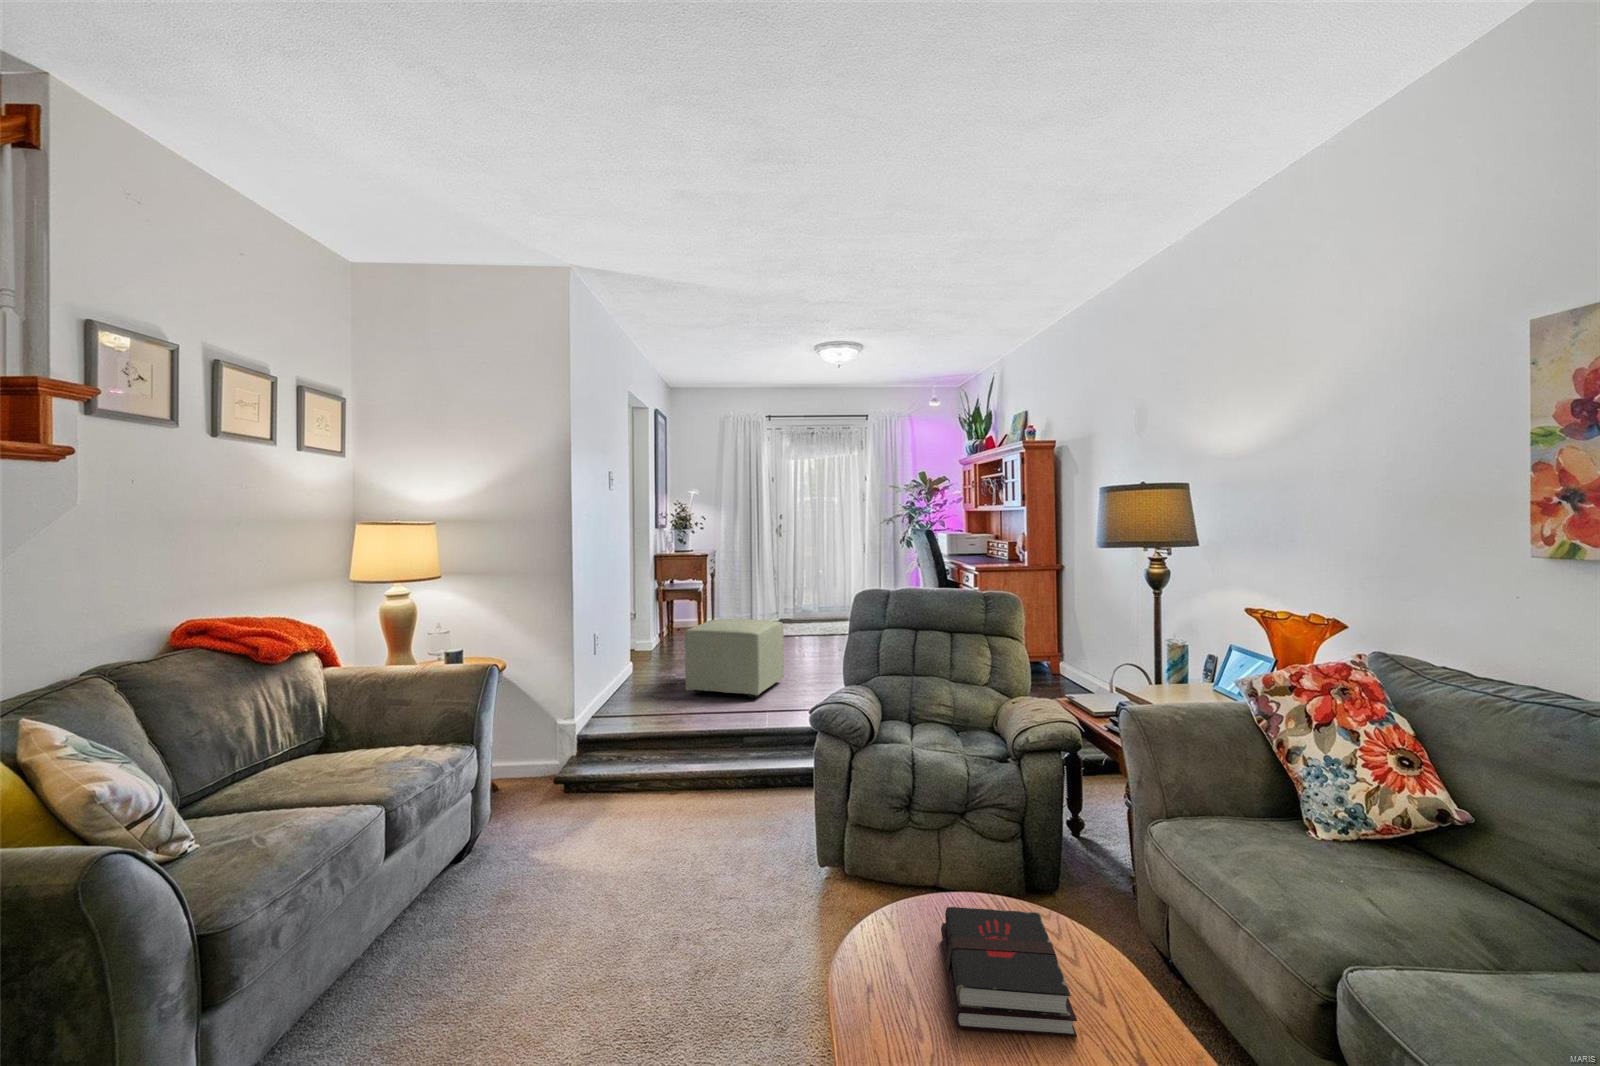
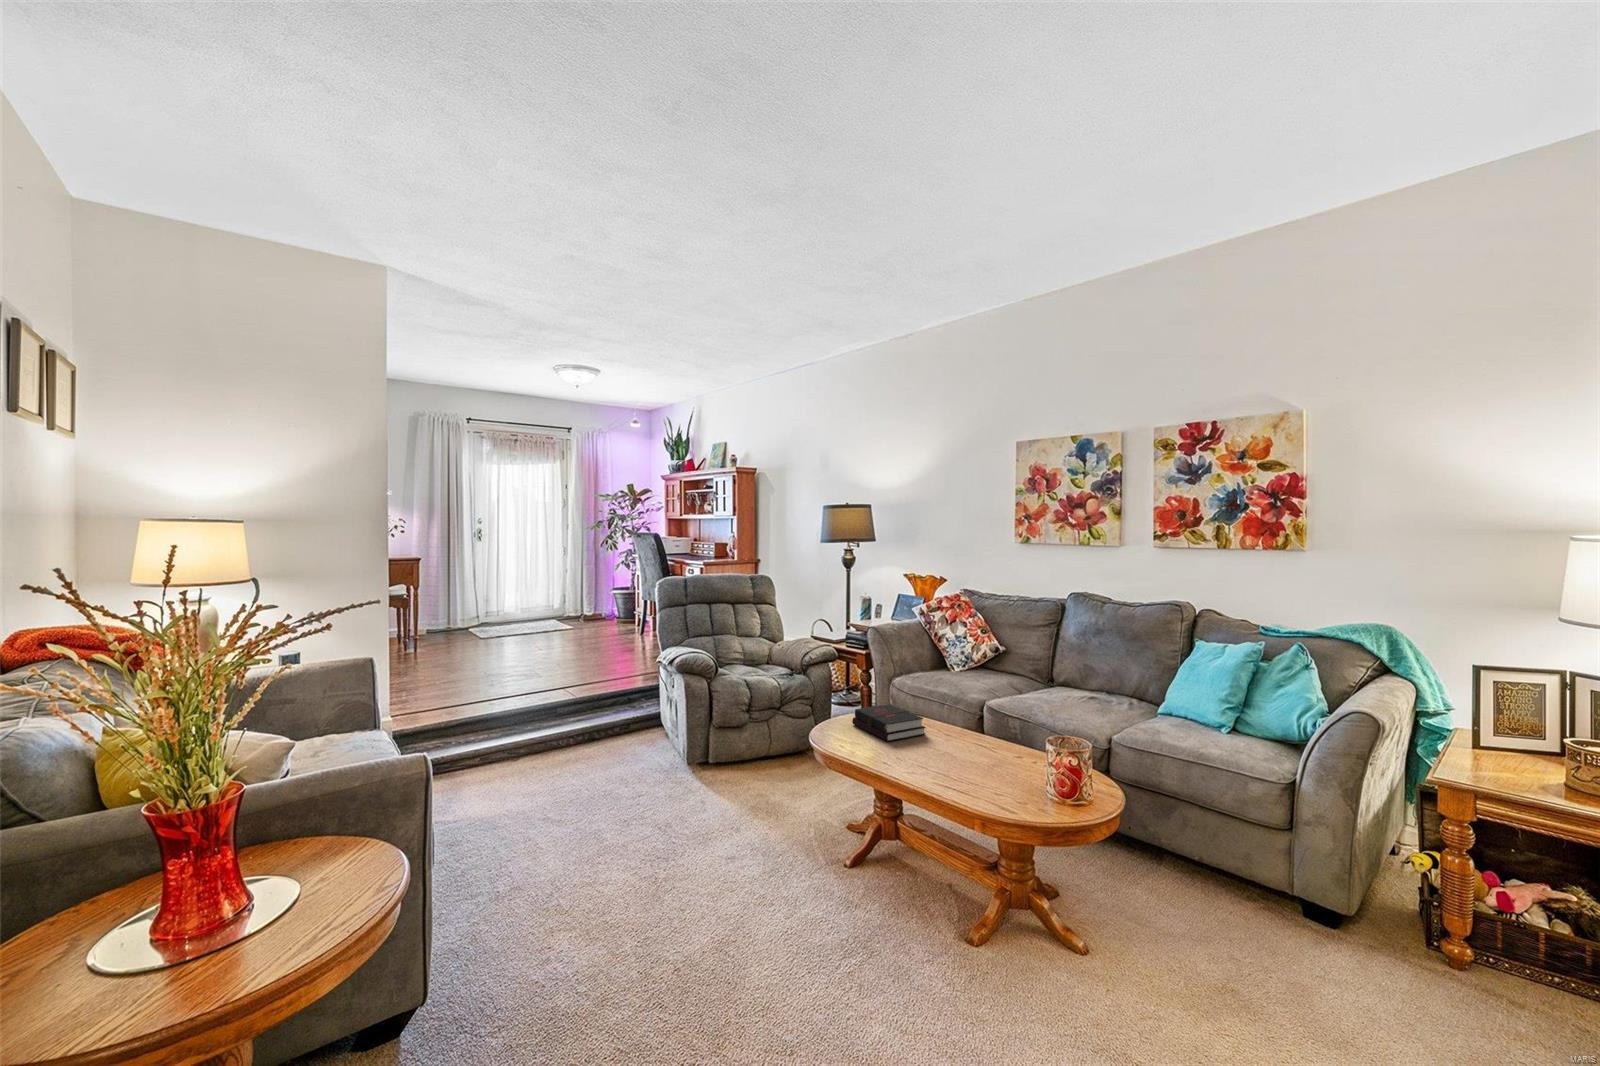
ottoman: present [685,619,784,698] -> none [470,611,551,680]

